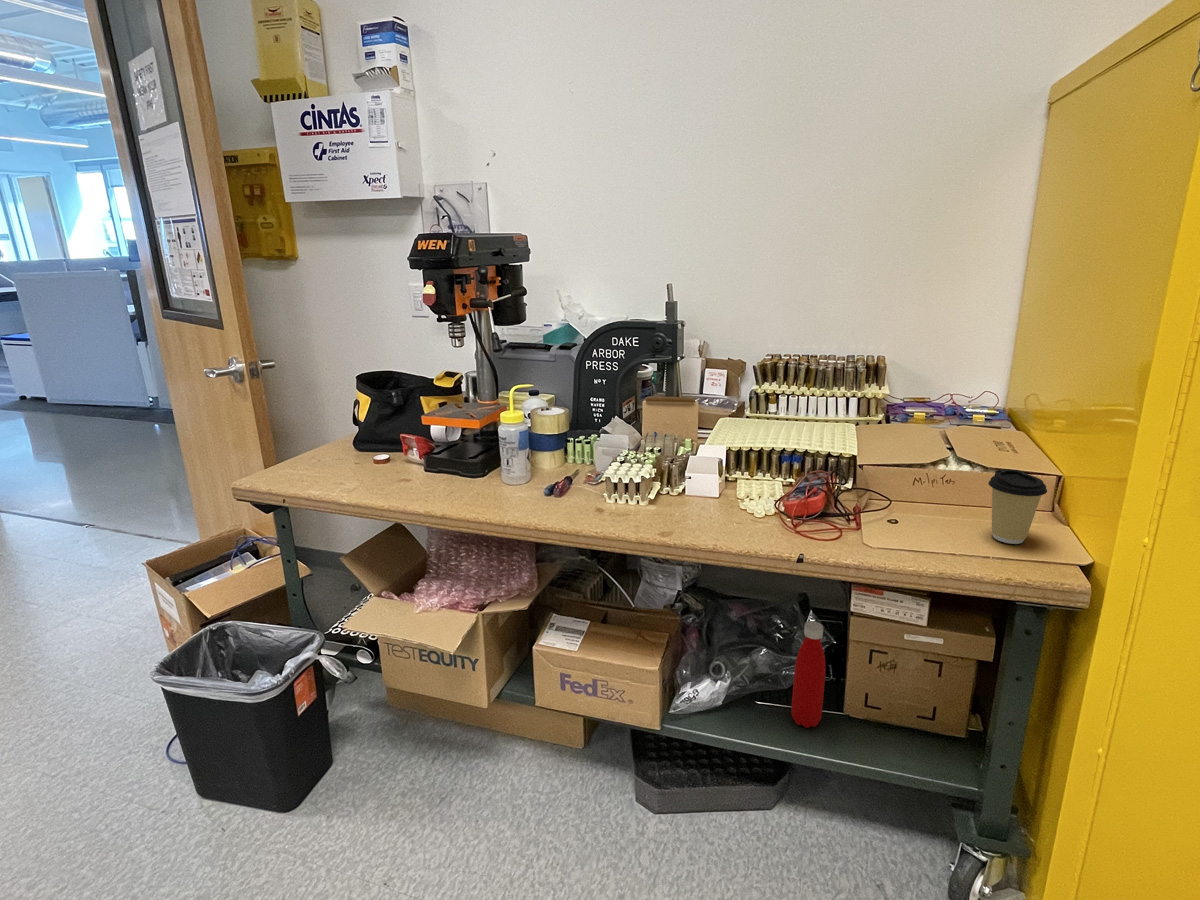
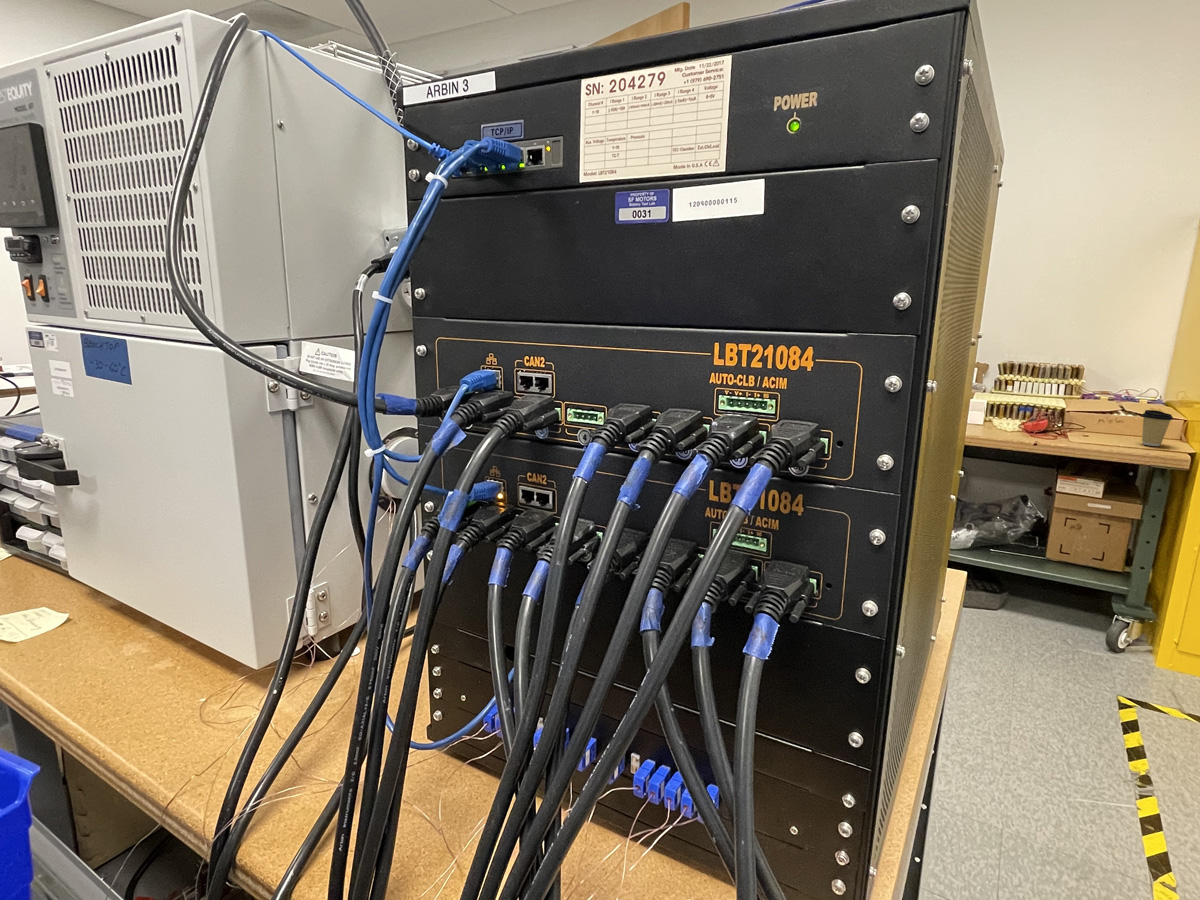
bottle: present [791,621,826,728] -> none [1014,498,1039,559]

